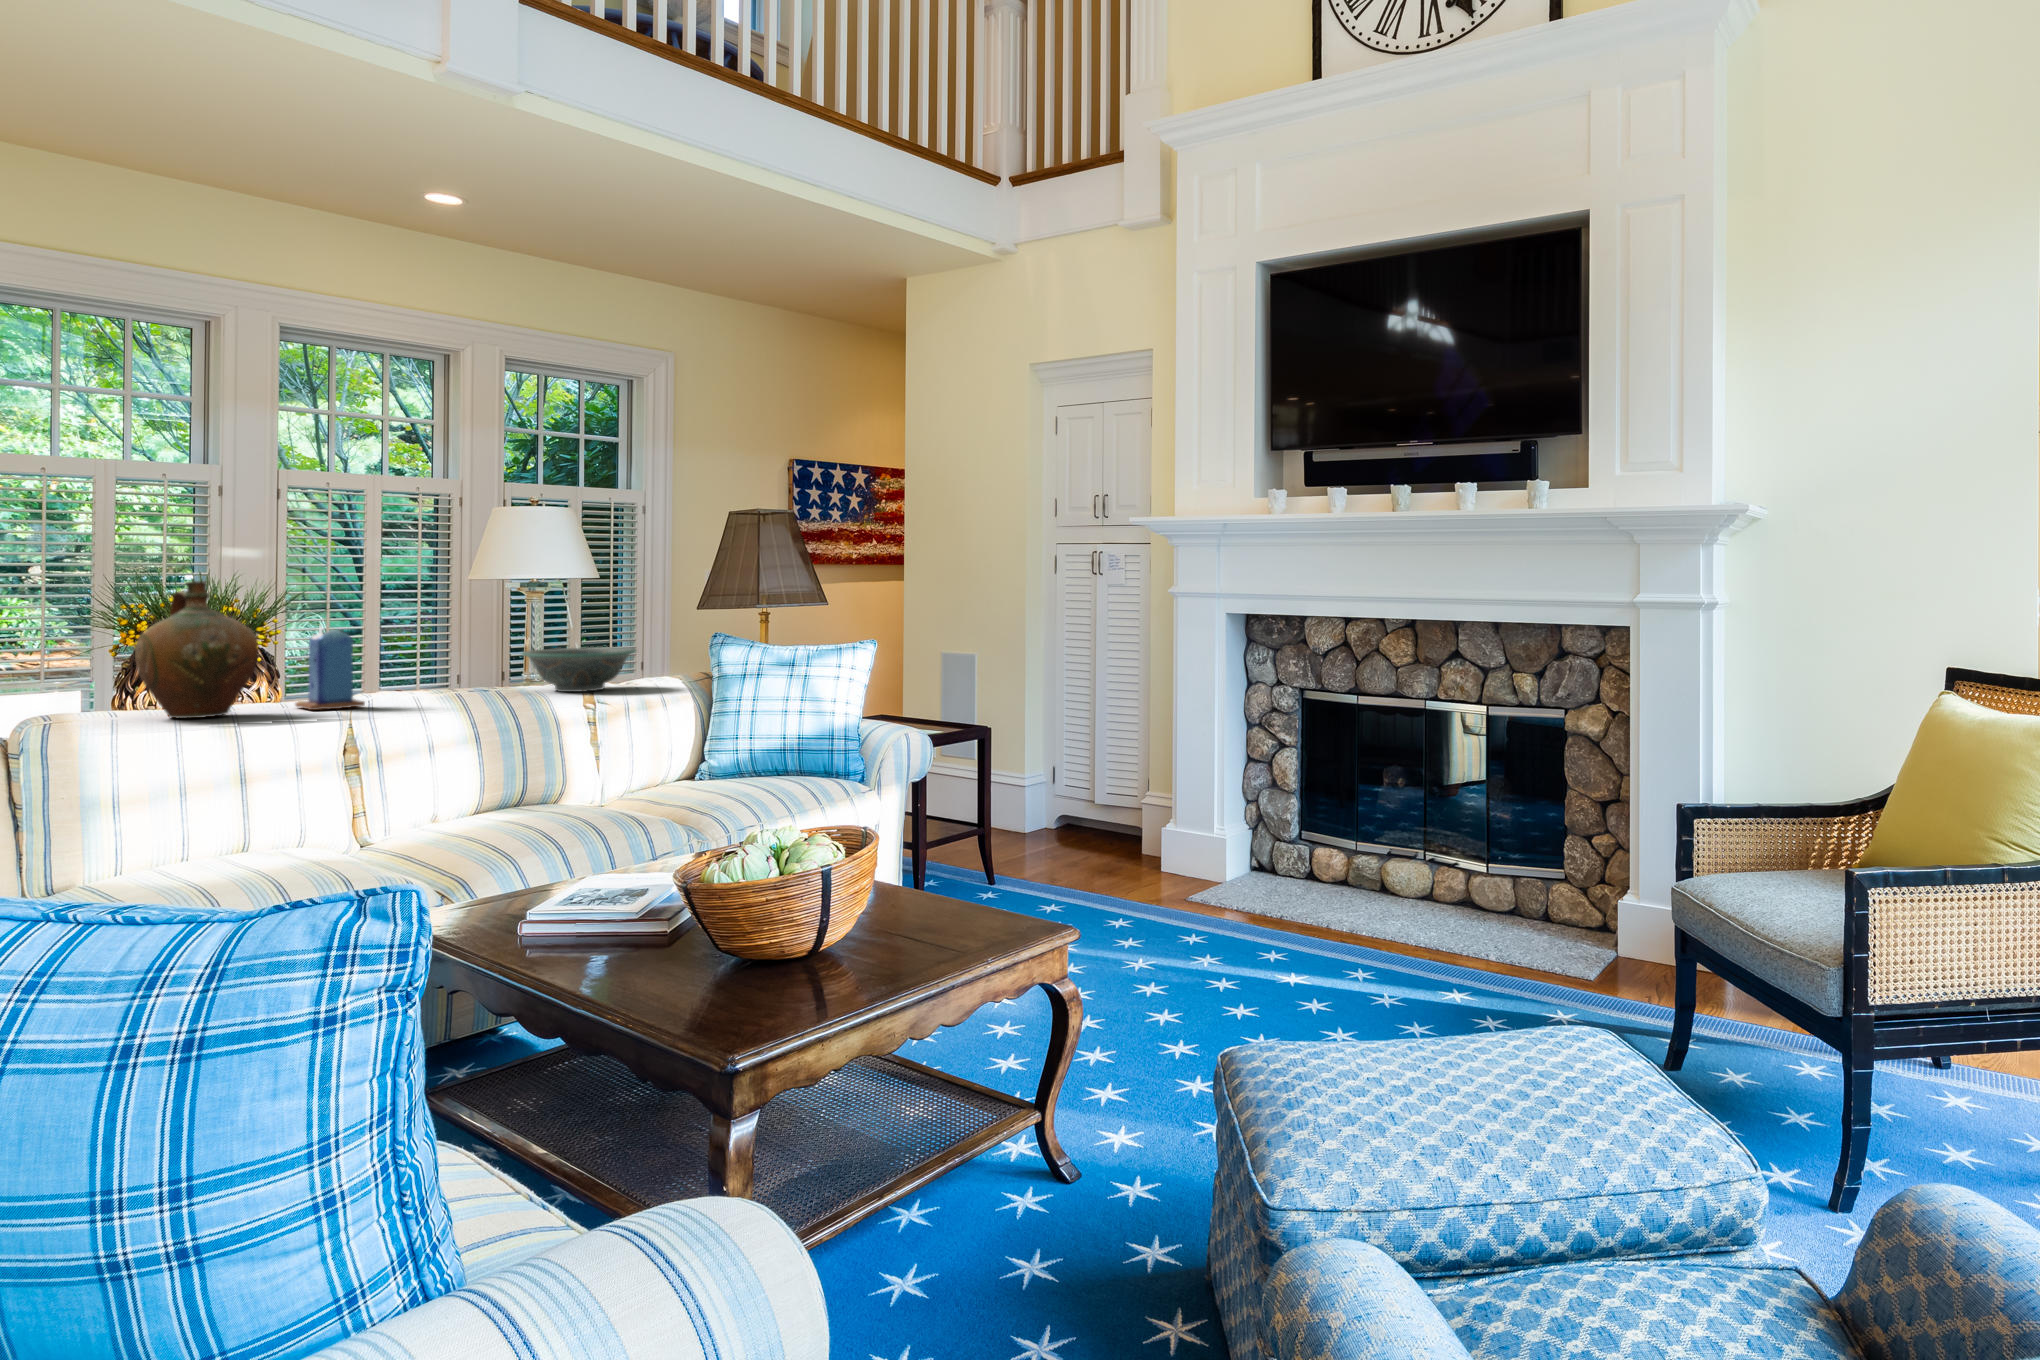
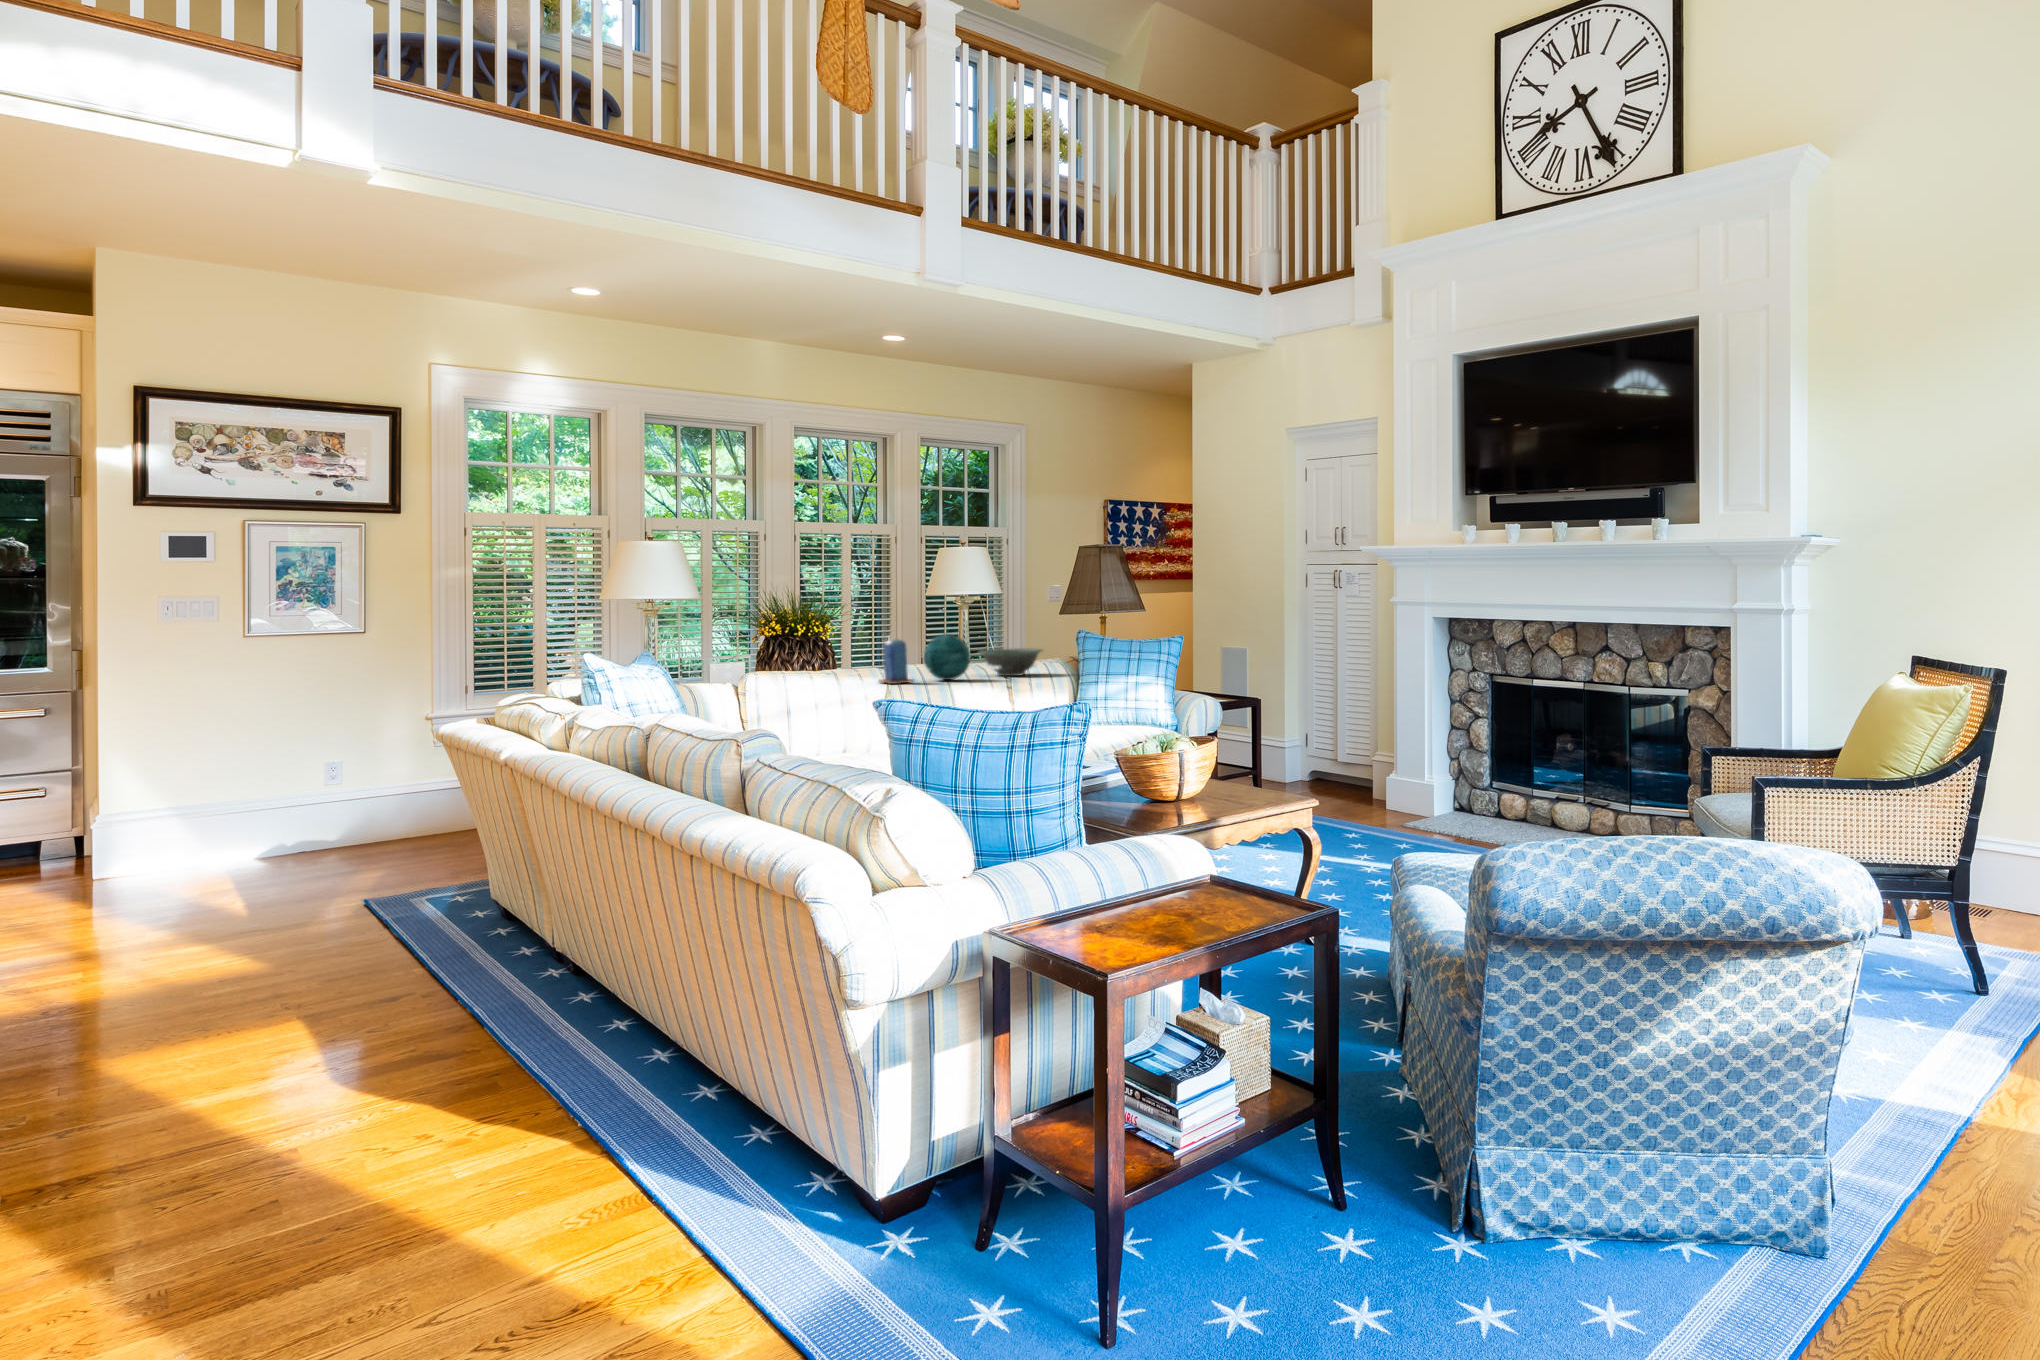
ceramic jug: present [135,581,258,718] -> none [813,612,869,687]
decorative orb: none [398,624,489,701] -> present [924,634,970,680]

